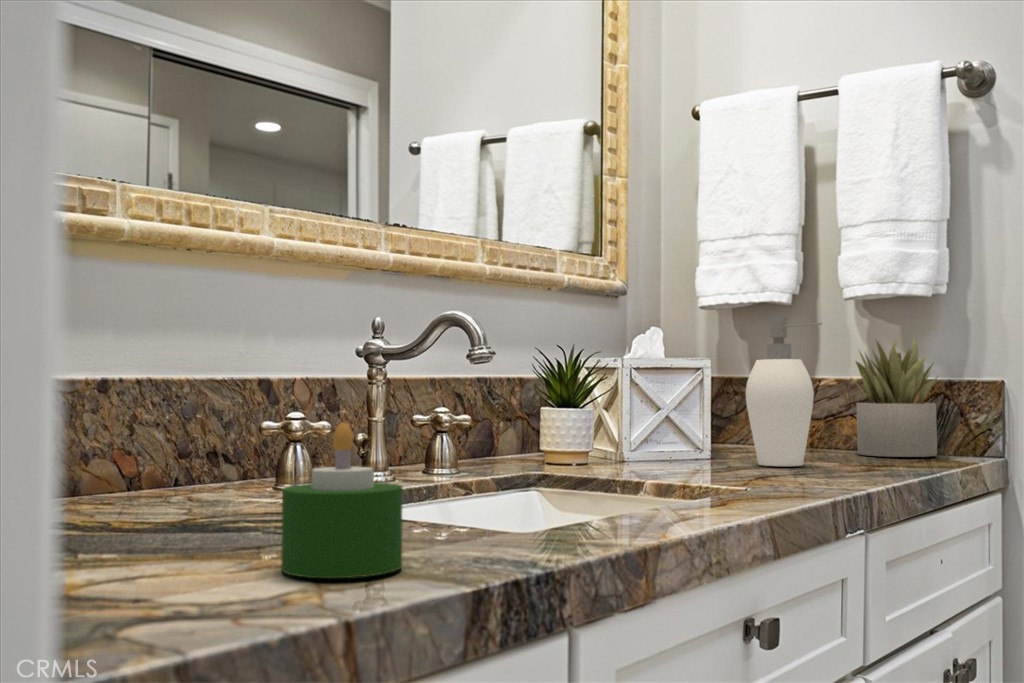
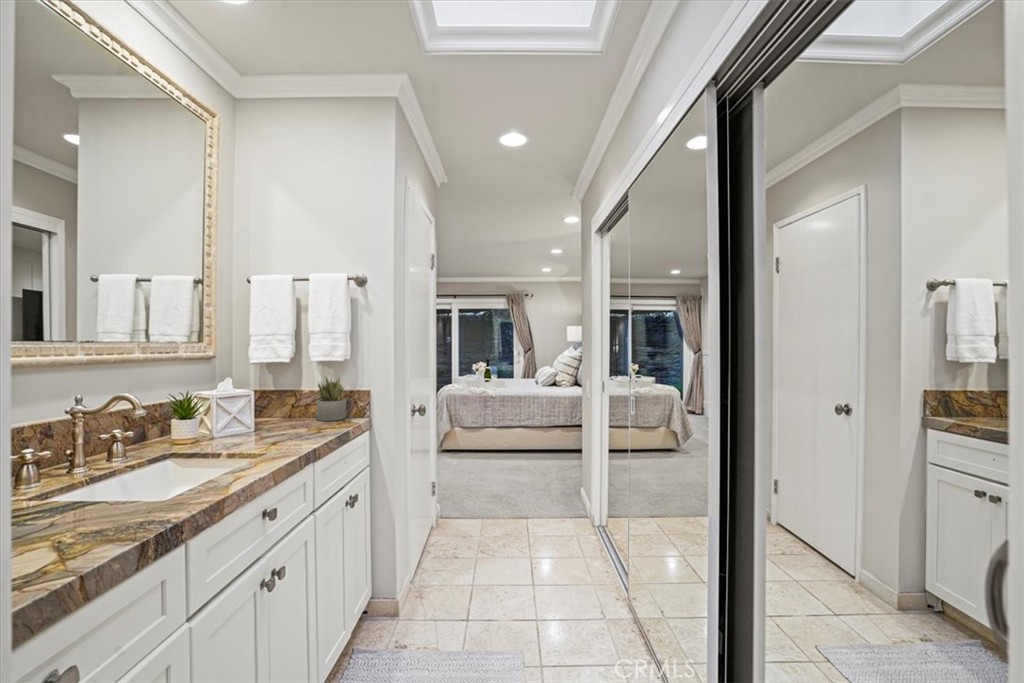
soap dispenser: present [746,316,822,466] -> none [268,376,299,434]
candle: present [281,423,402,578] -> none [52,486,112,548]

